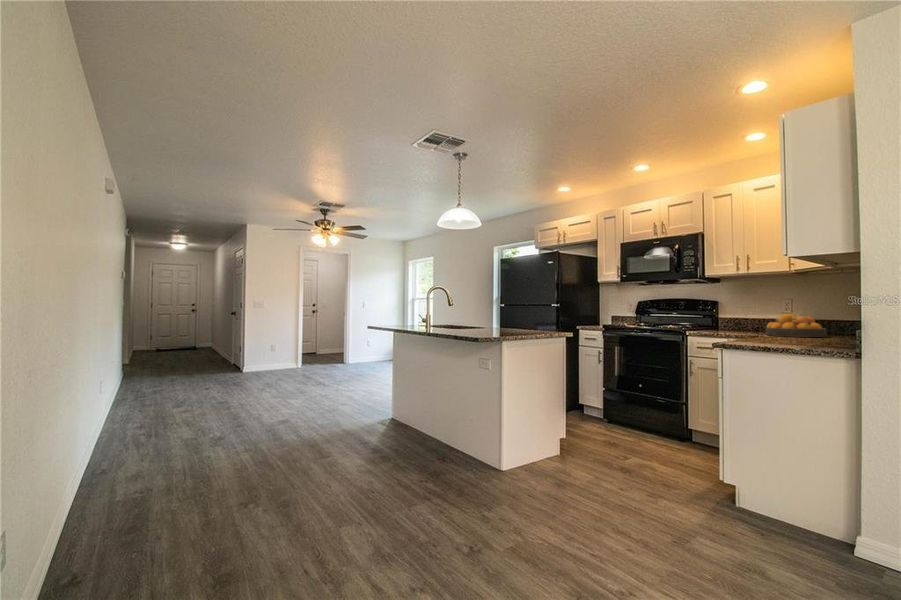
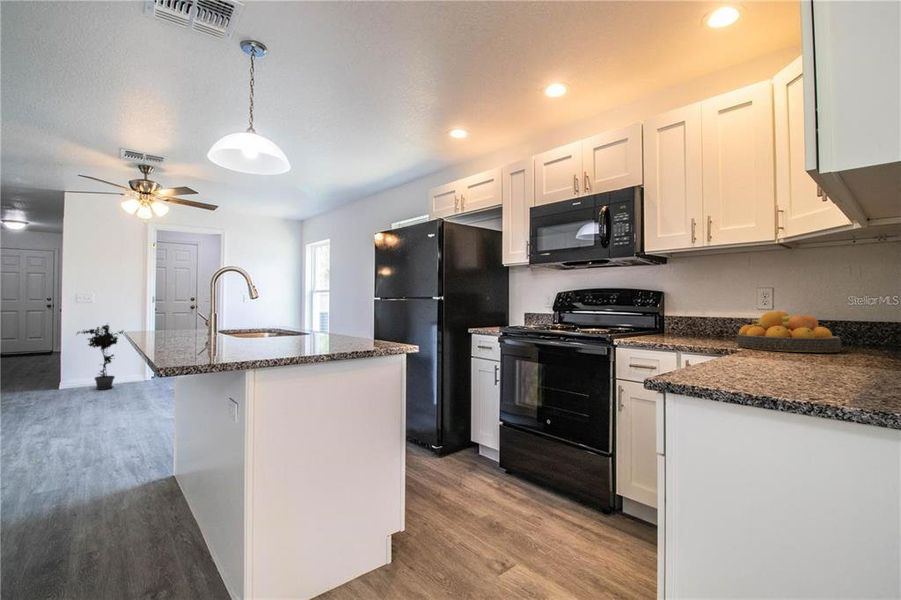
potted plant: none [256,323,293,373] -> present [77,325,124,390]

